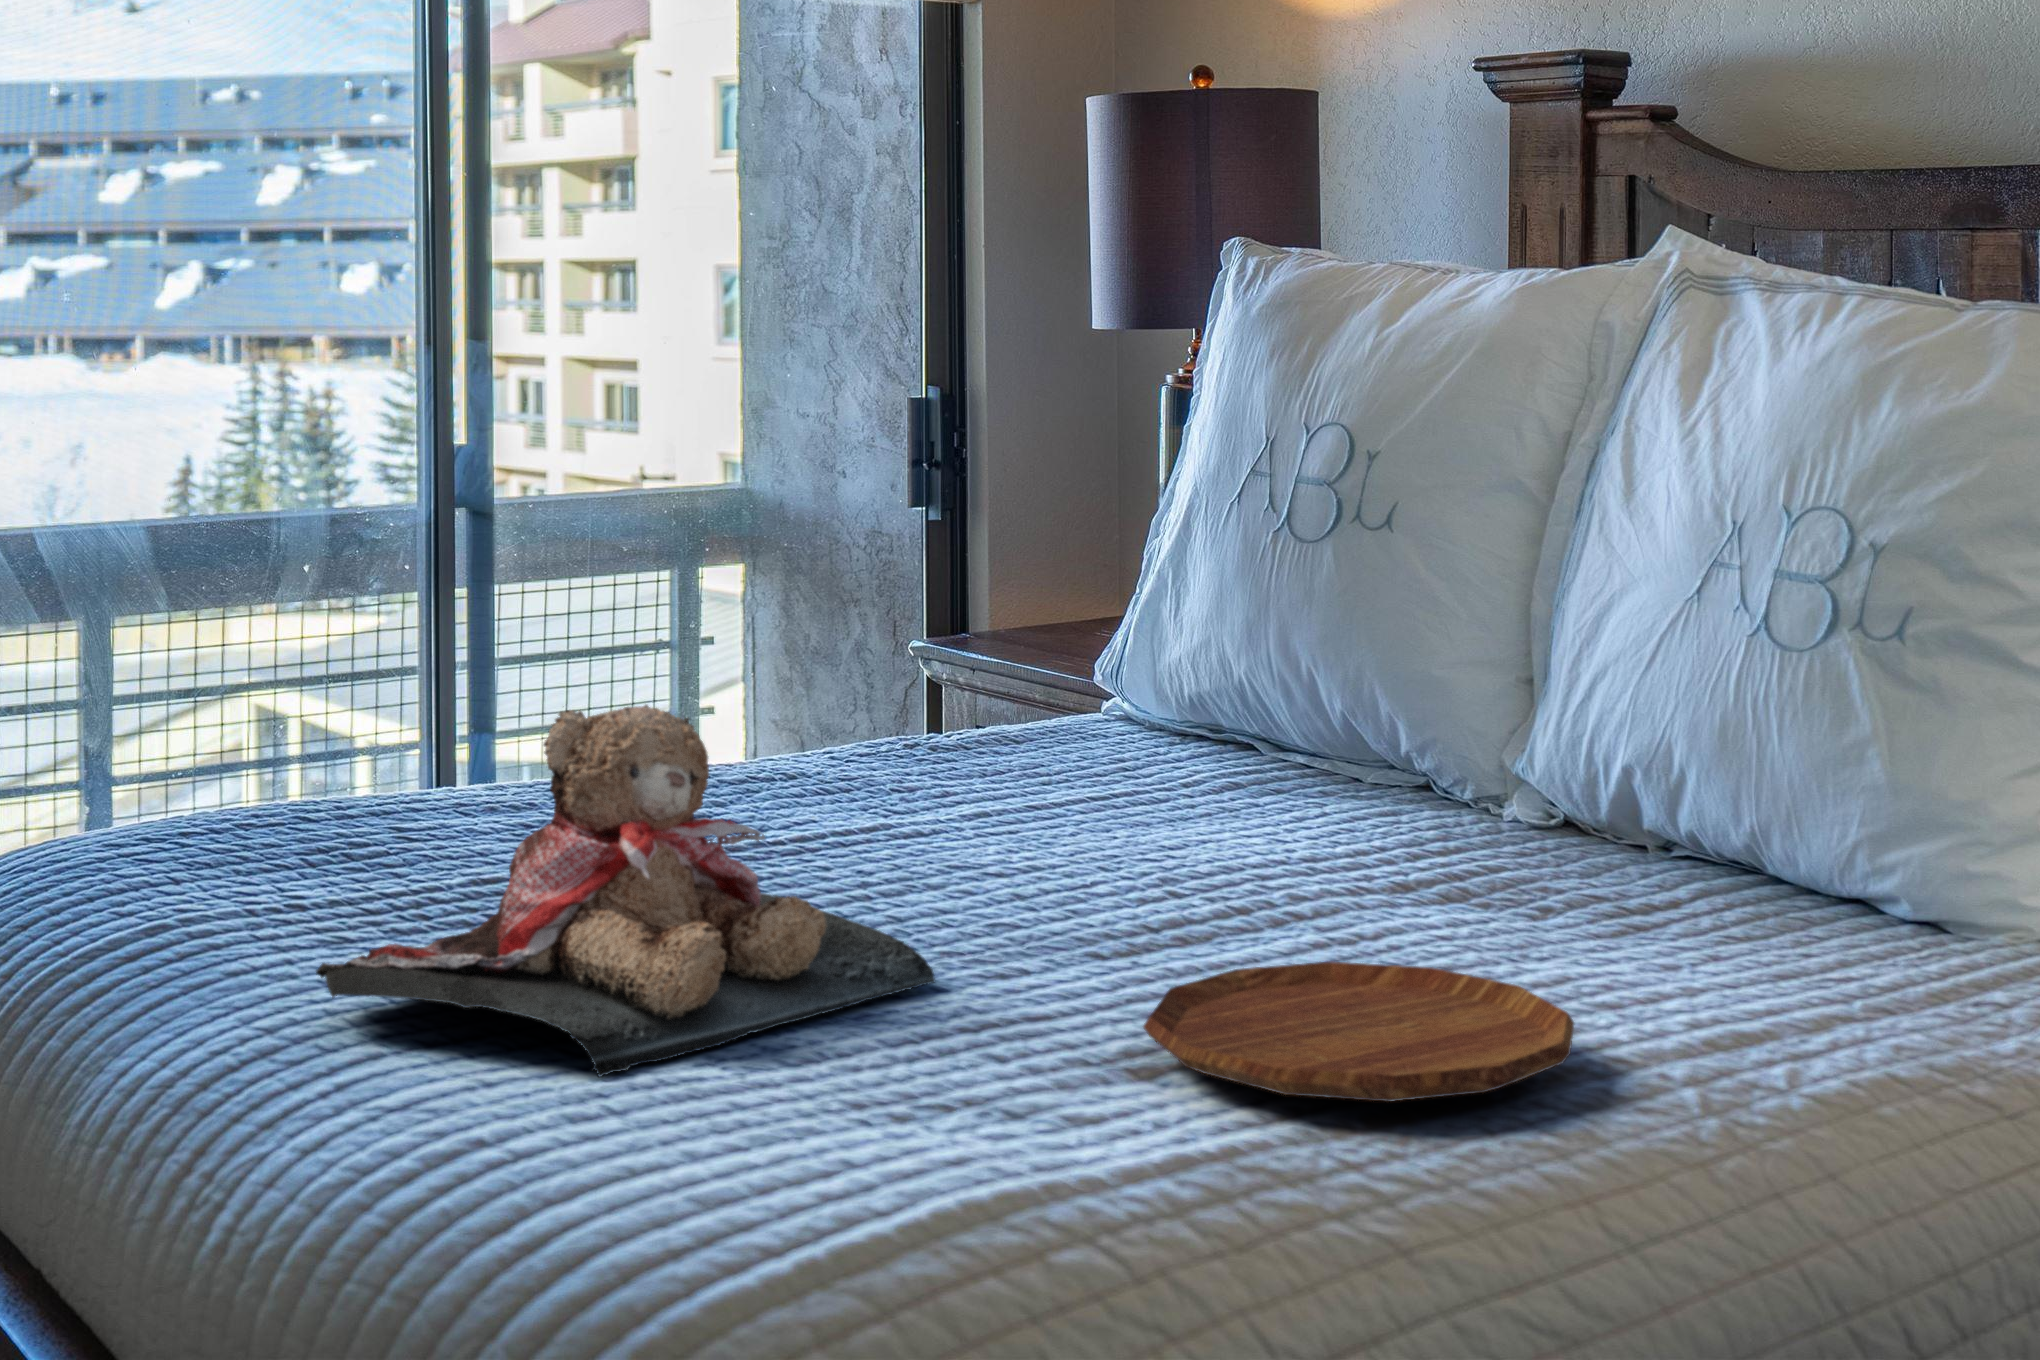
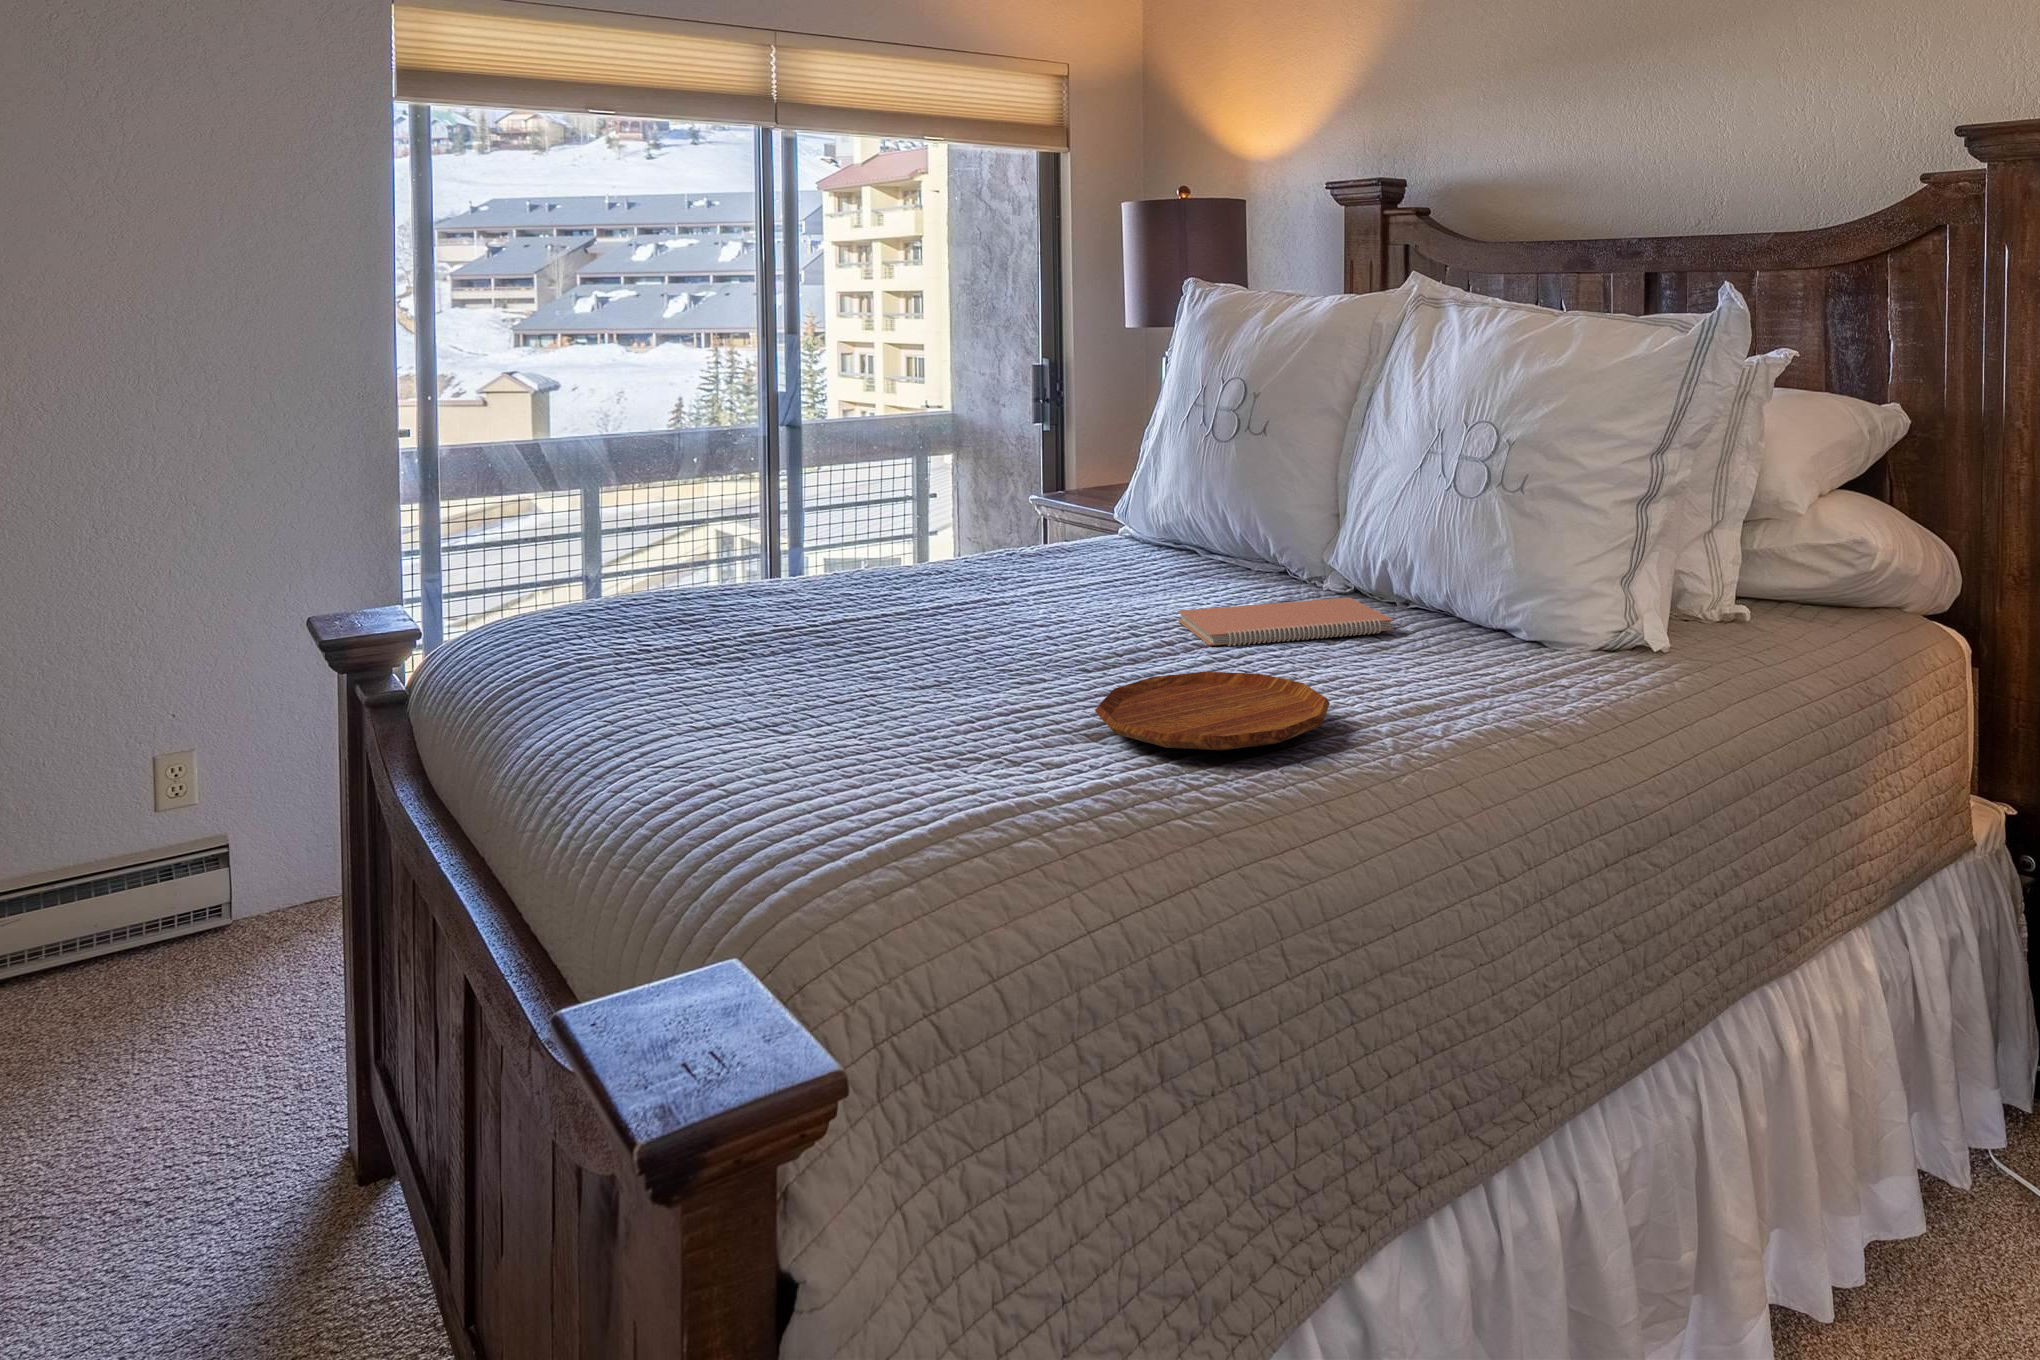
teddy bear: present [316,705,935,1077] -> none [638,538,992,746]
notebook: none [1246,835,1657,920] -> present [1178,598,1394,646]

